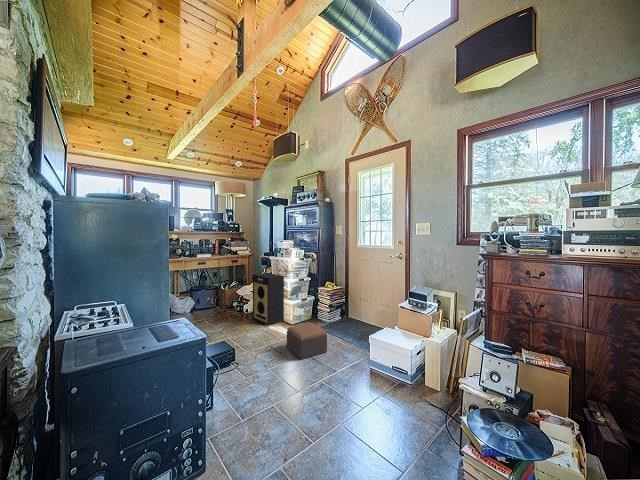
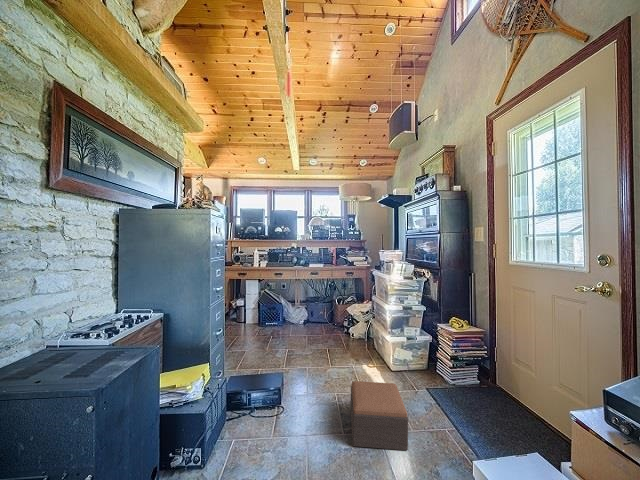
speaker: present [253,273,284,325] -> none [348,291,383,363]

